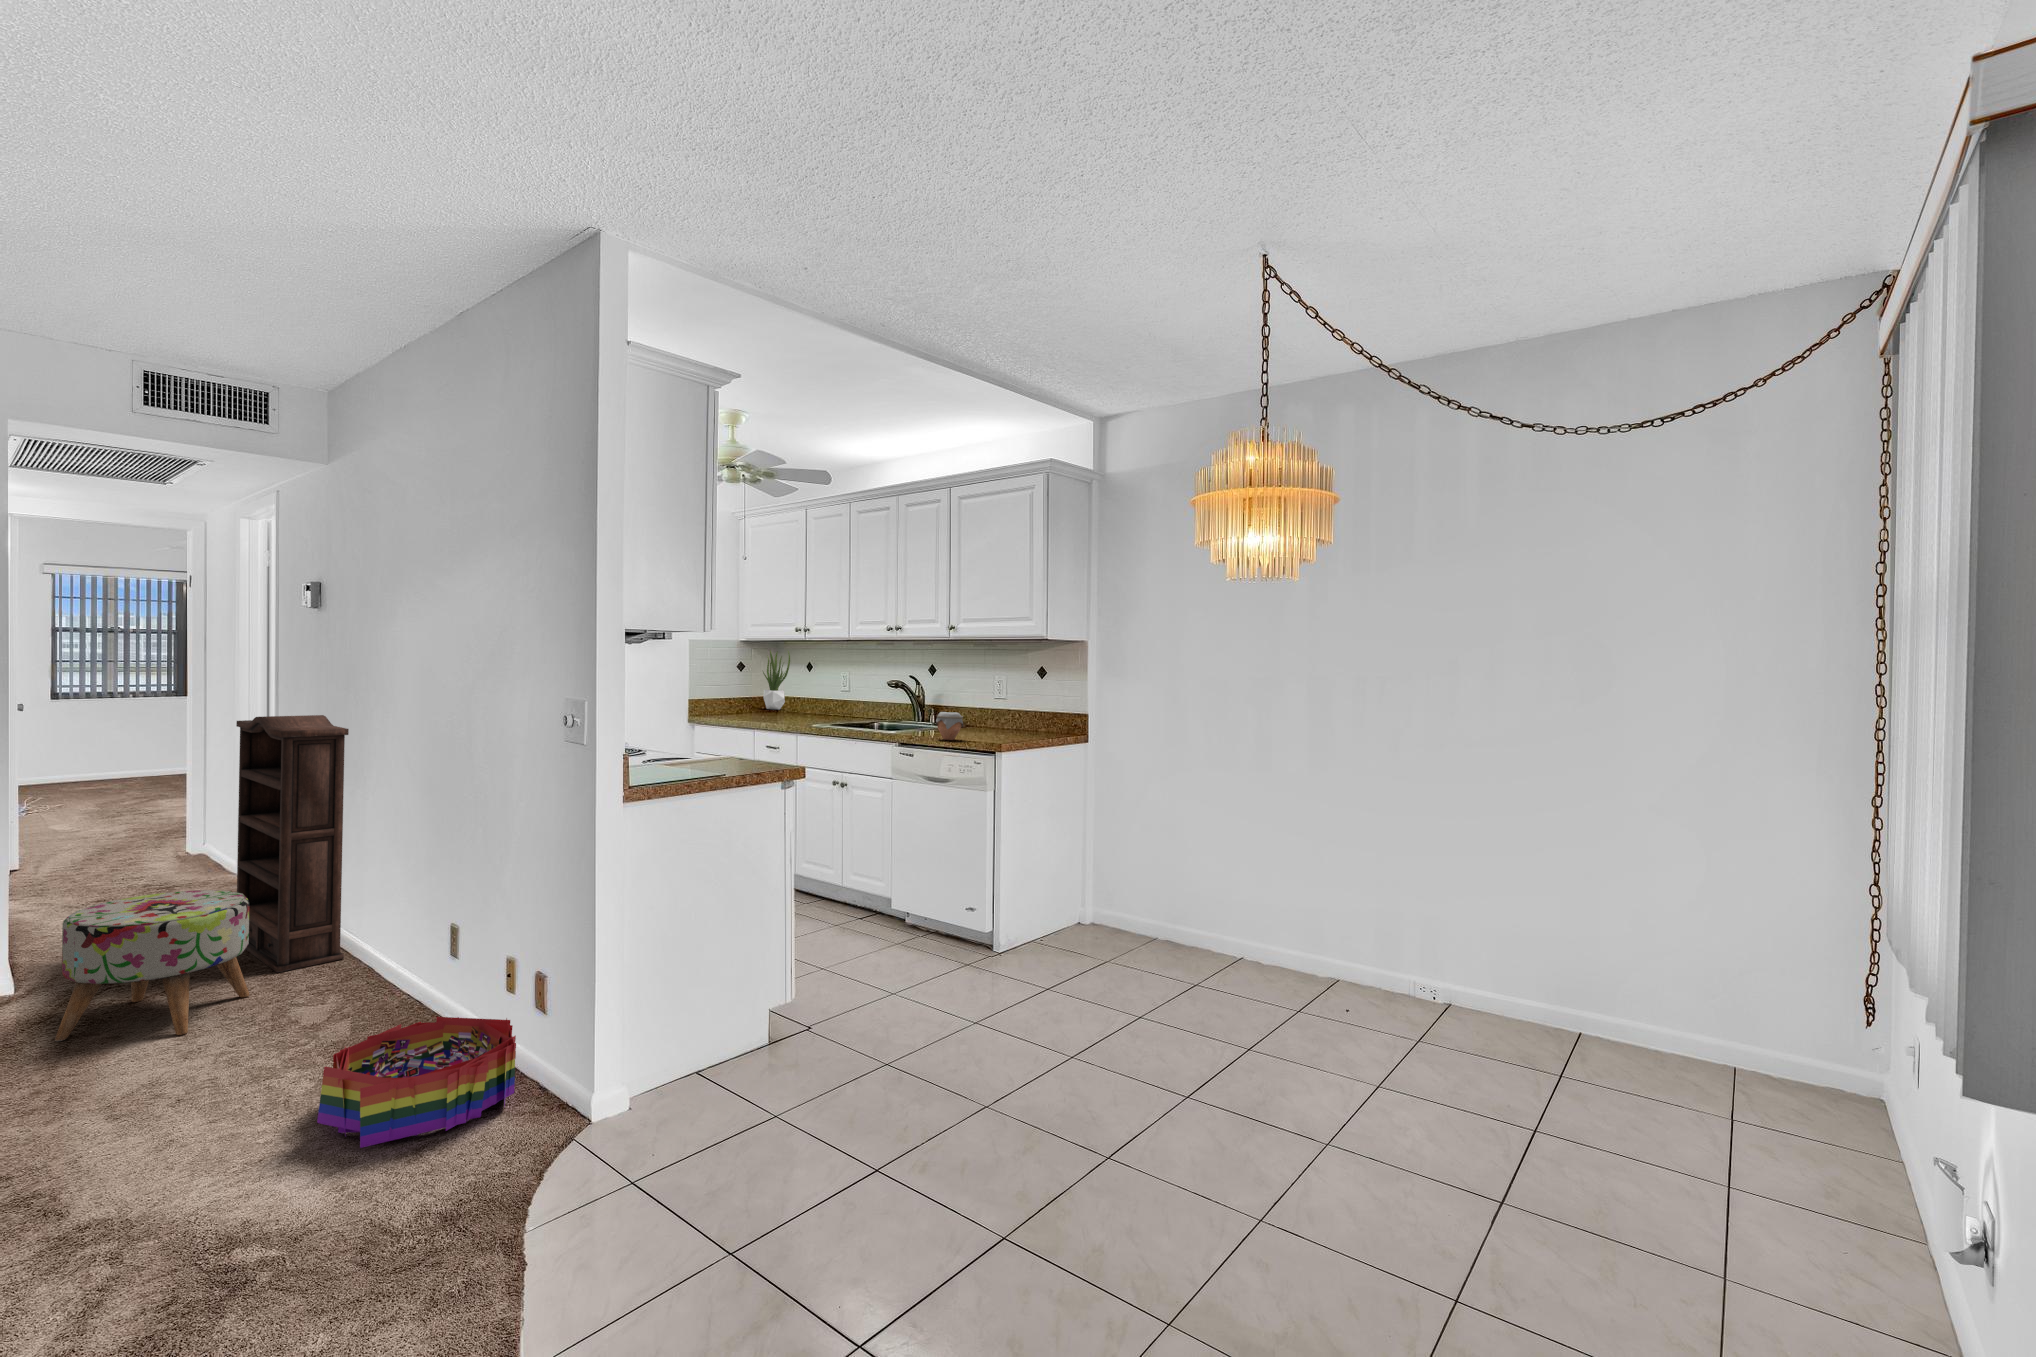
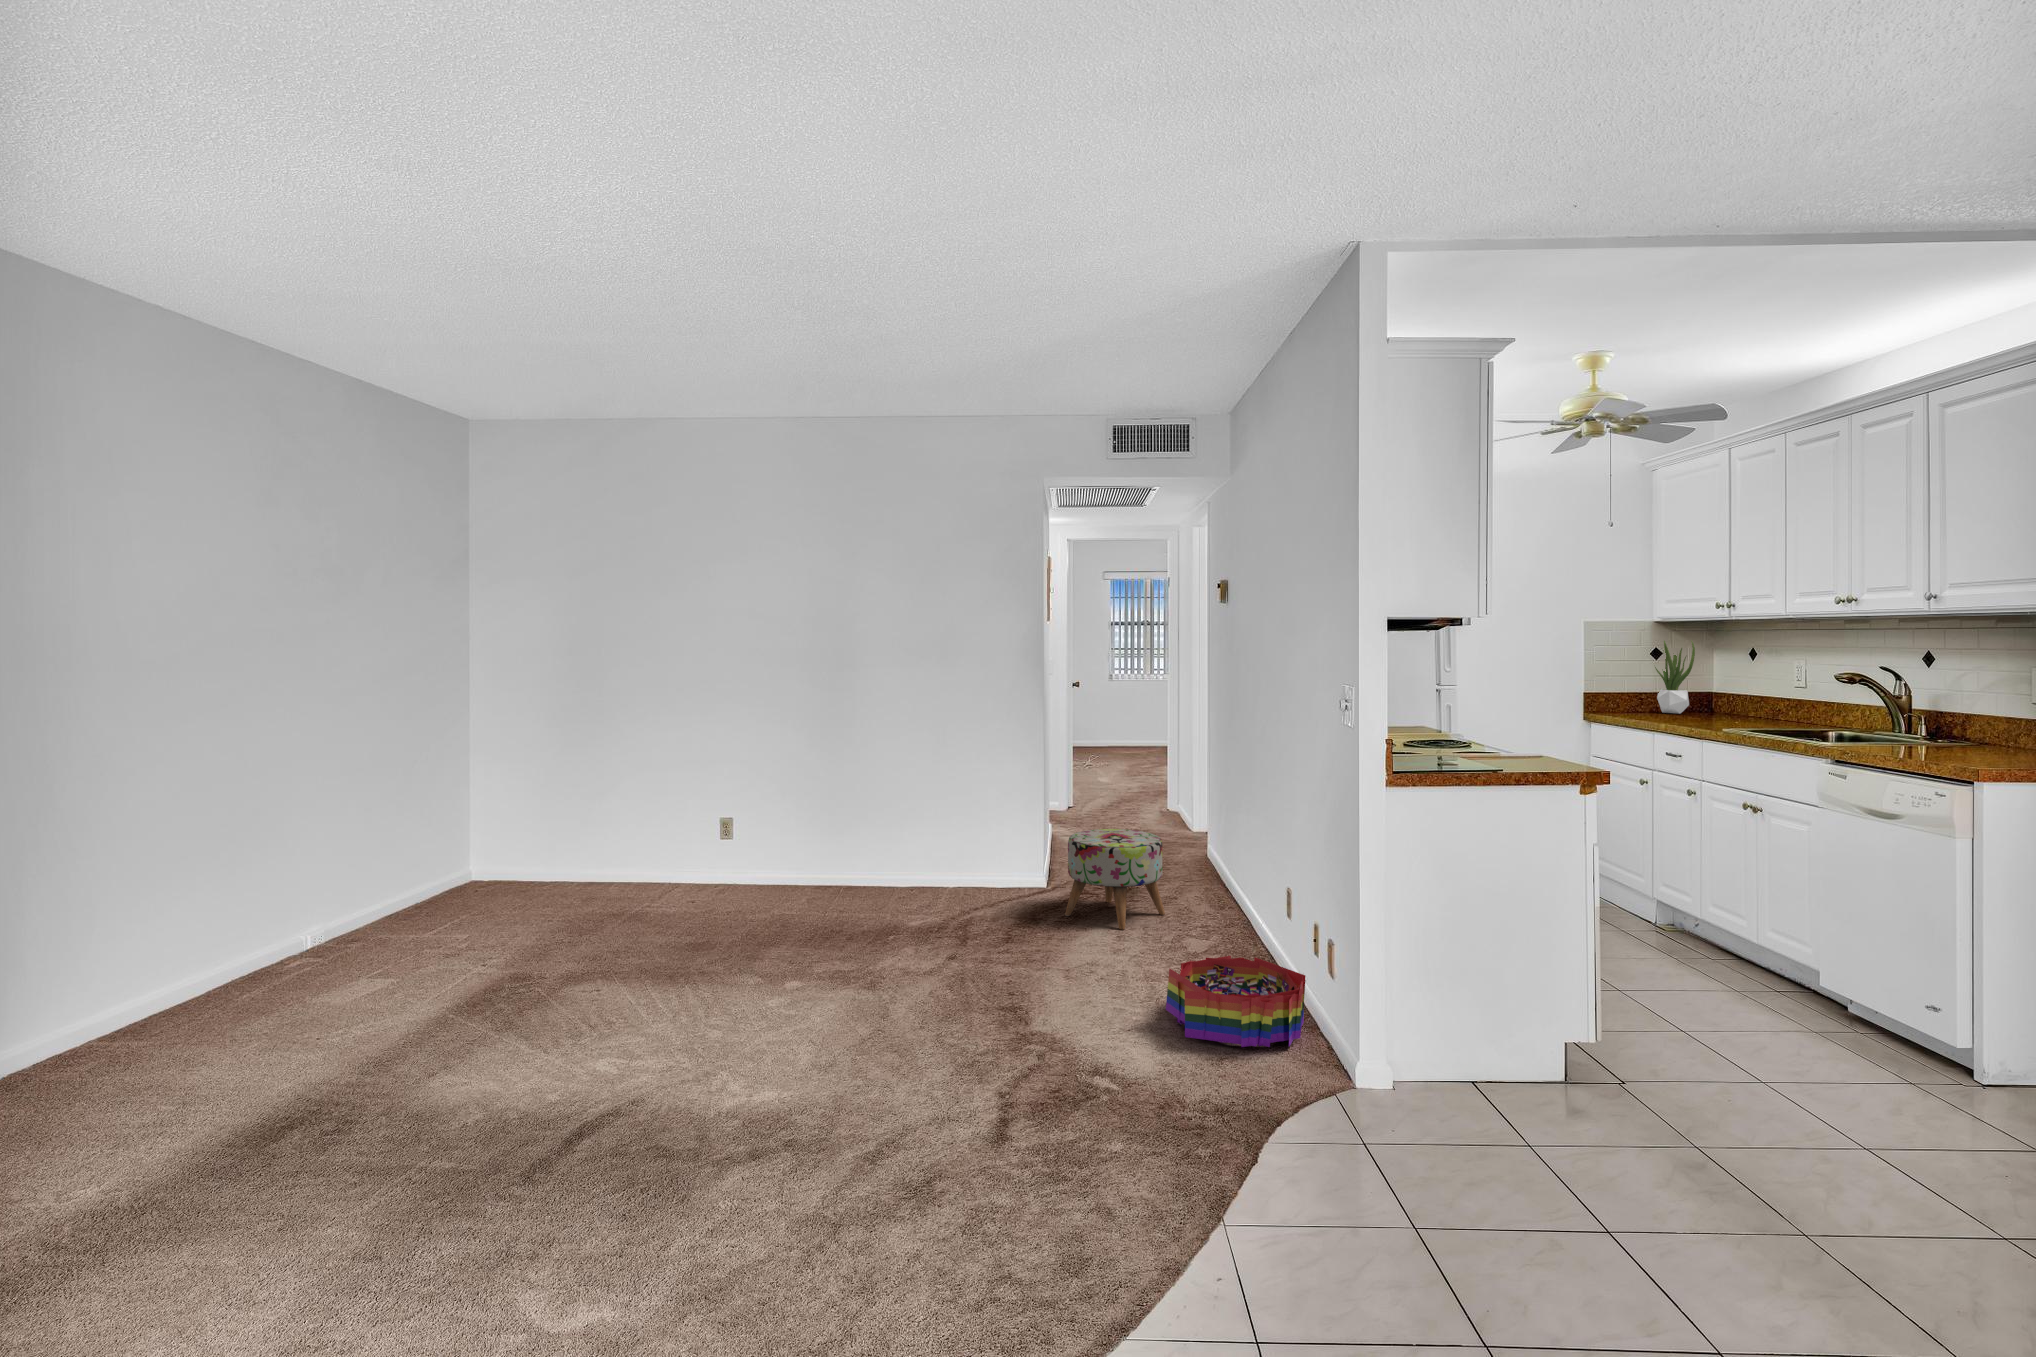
jar: present [936,712,963,740] -> none [1882,717,1937,758]
bookshelf: present [236,715,349,973] -> none [1170,707,1229,903]

